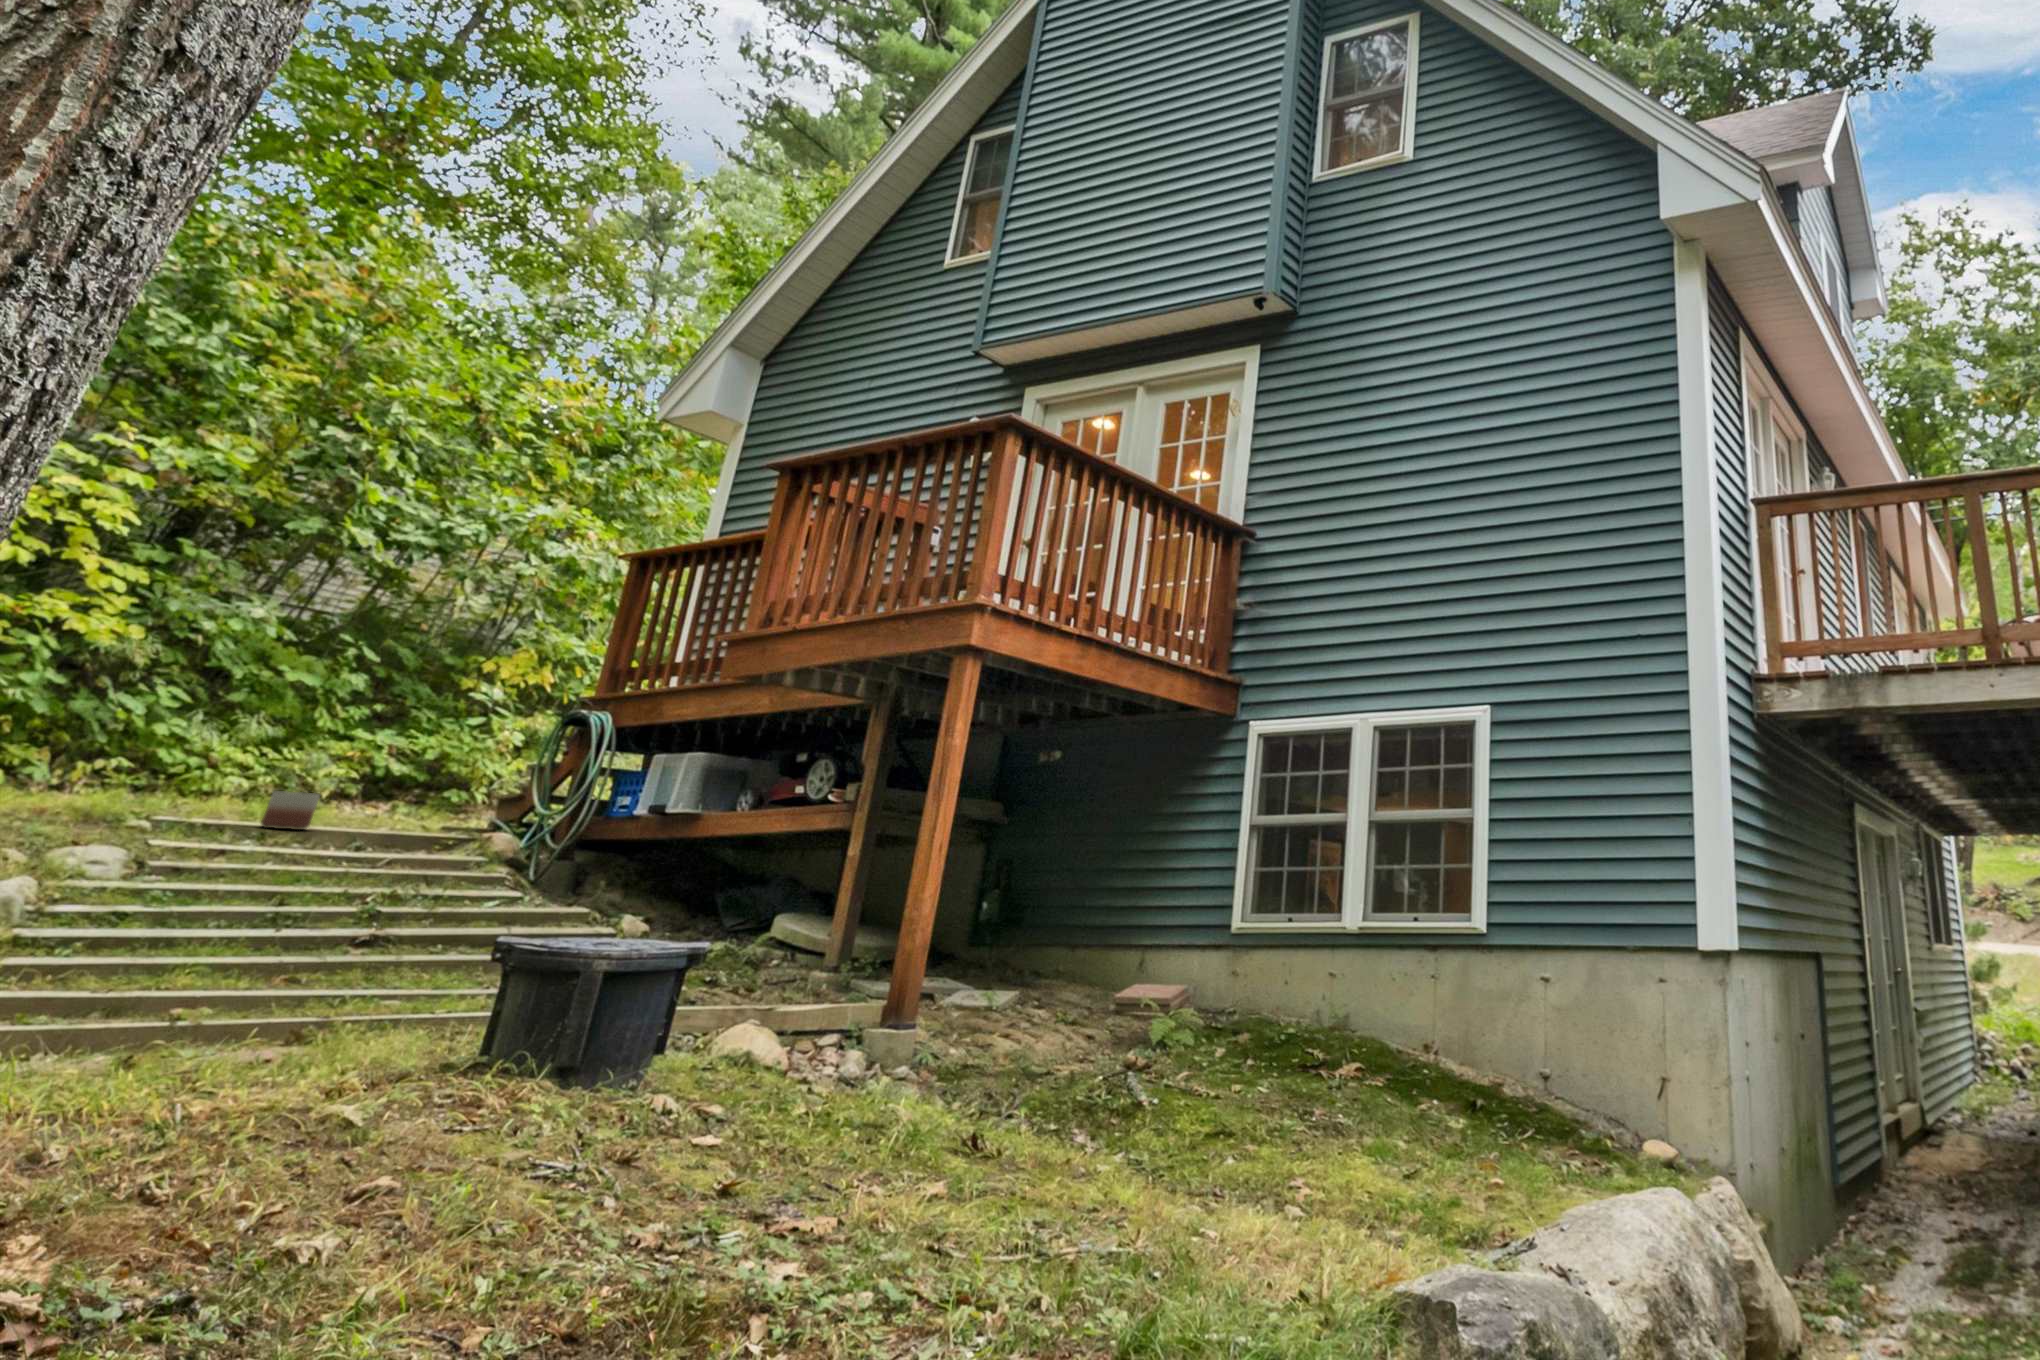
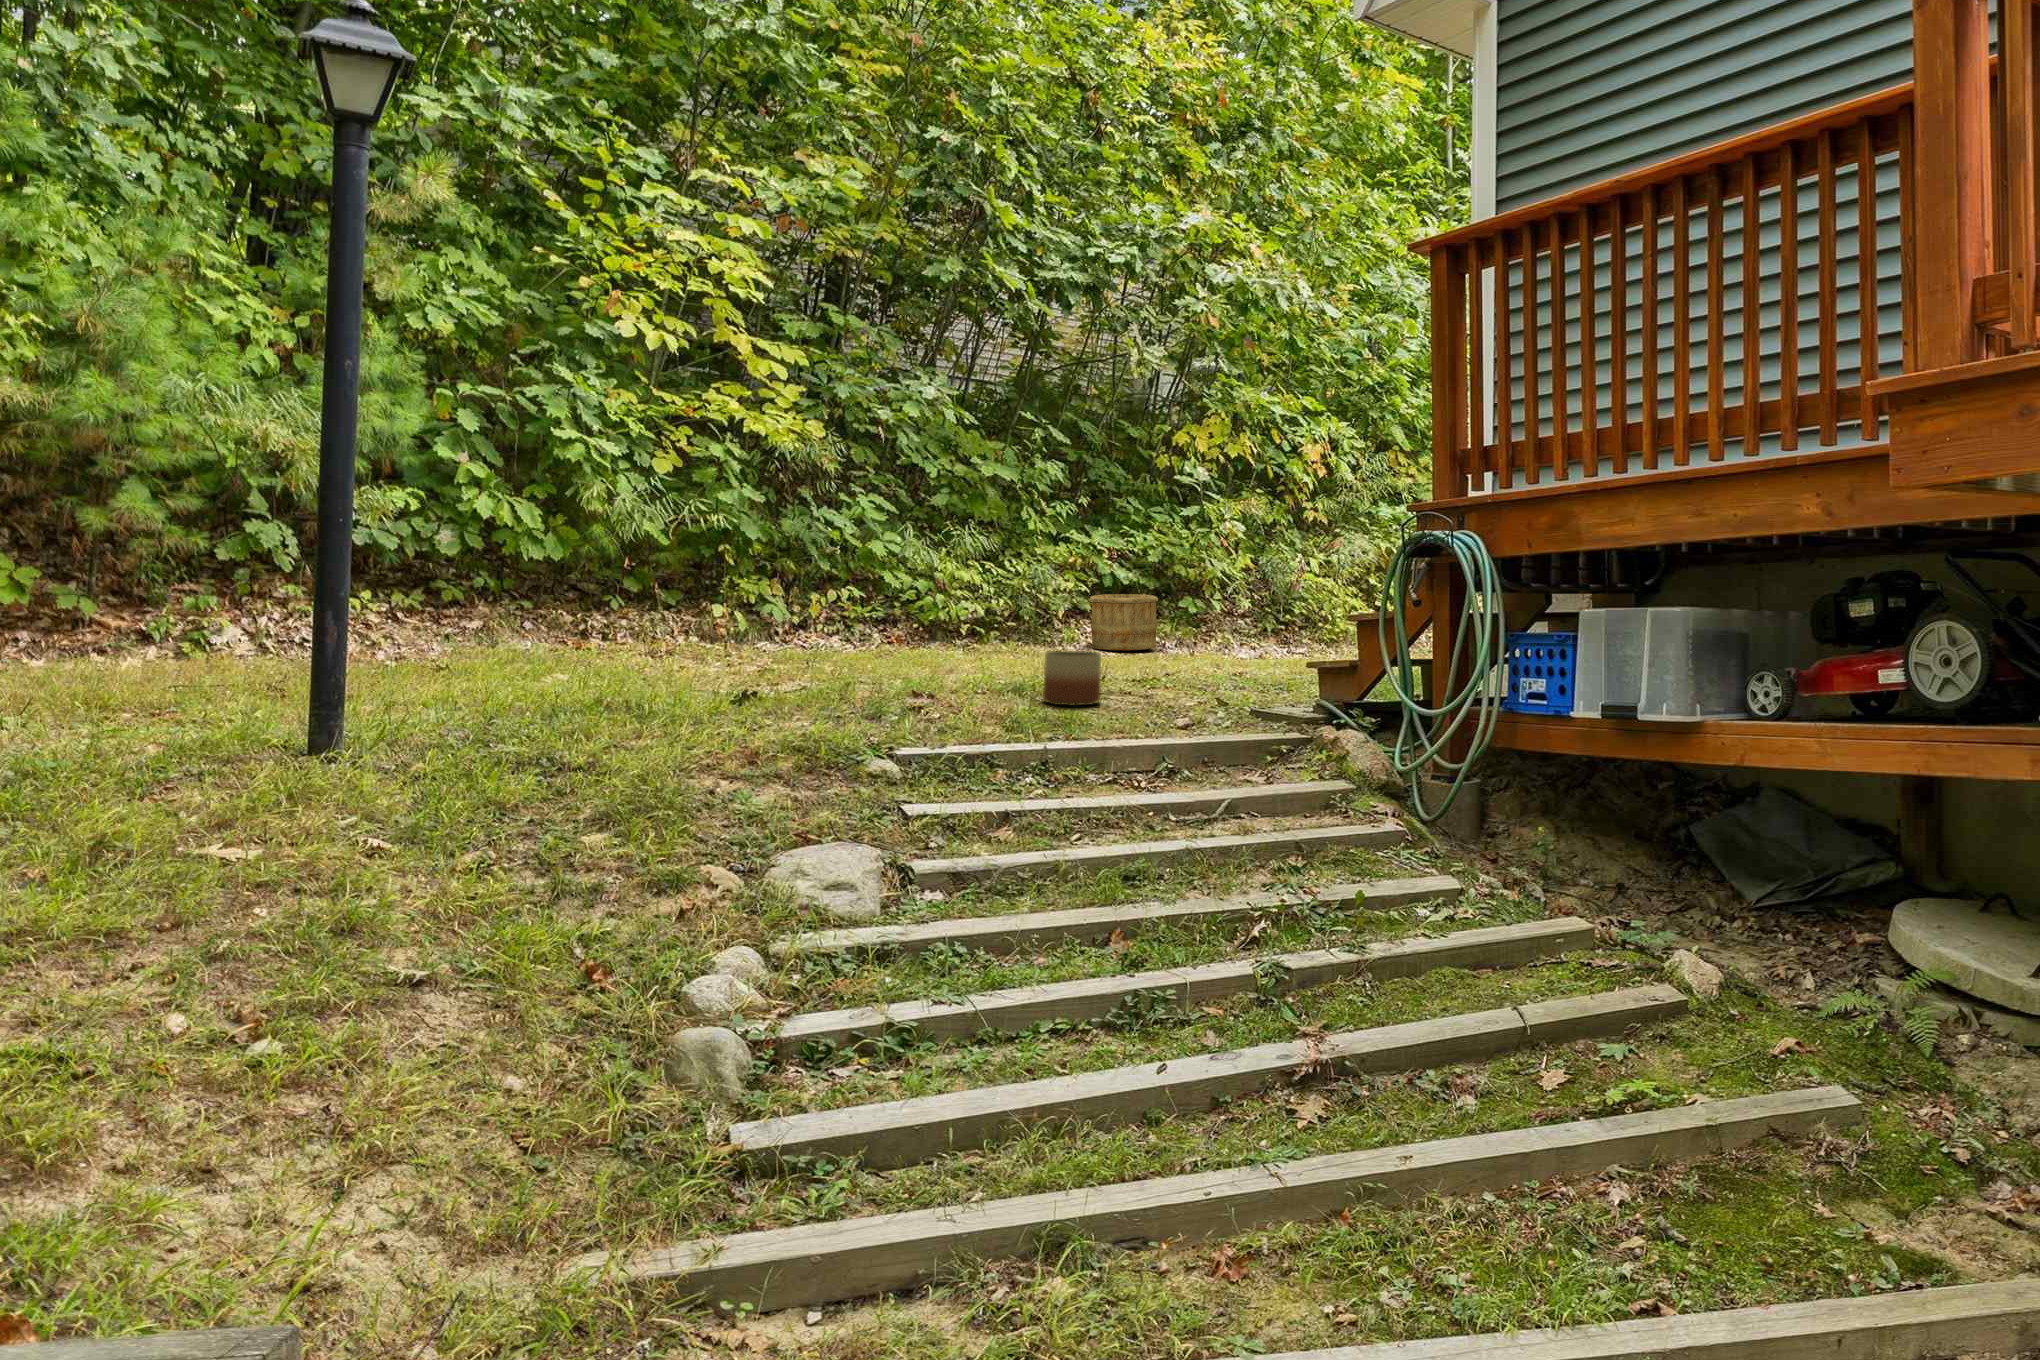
wooden bucket: none [333,771,404,813] -> present [1090,594,1158,650]

